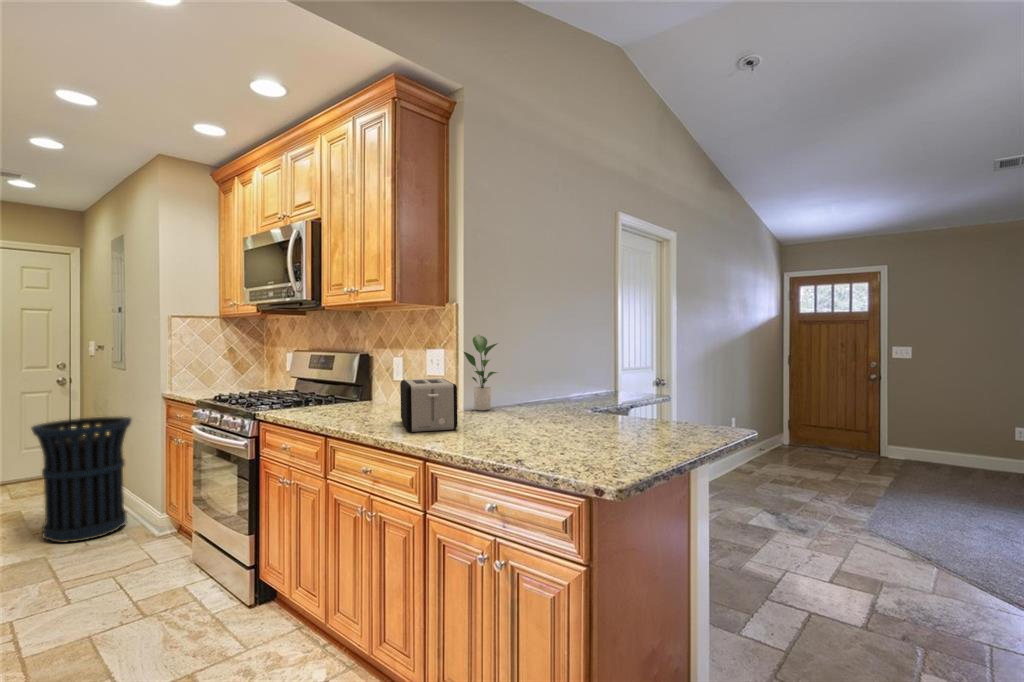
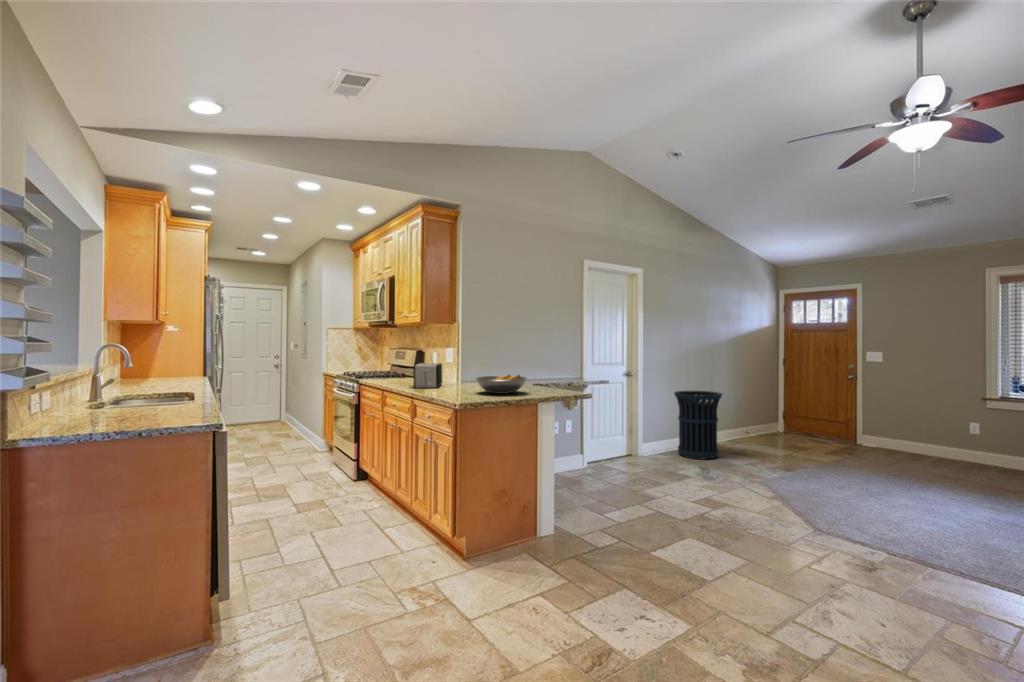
potted plant: present [464,334,497,411] -> none [459,340,480,382]
fruit bowl: none [559,402,665,442] -> present [476,375,527,394]
trash can: present [31,417,131,543] -> present [674,391,722,459]

